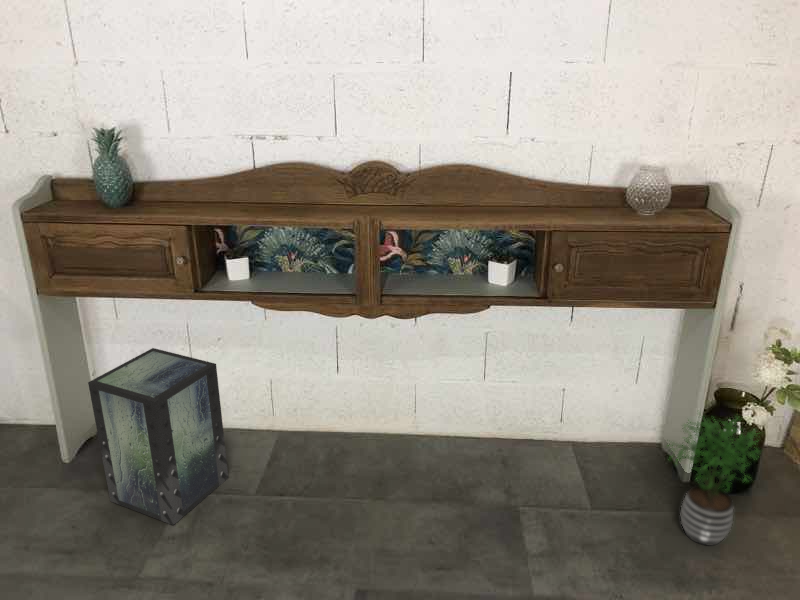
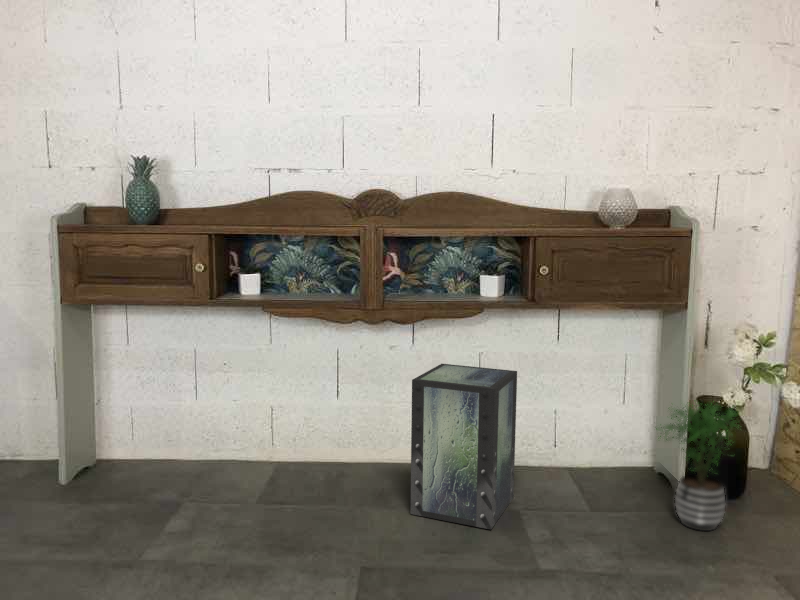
storage box: present [88,348,228,525] -> present [410,364,517,530]

